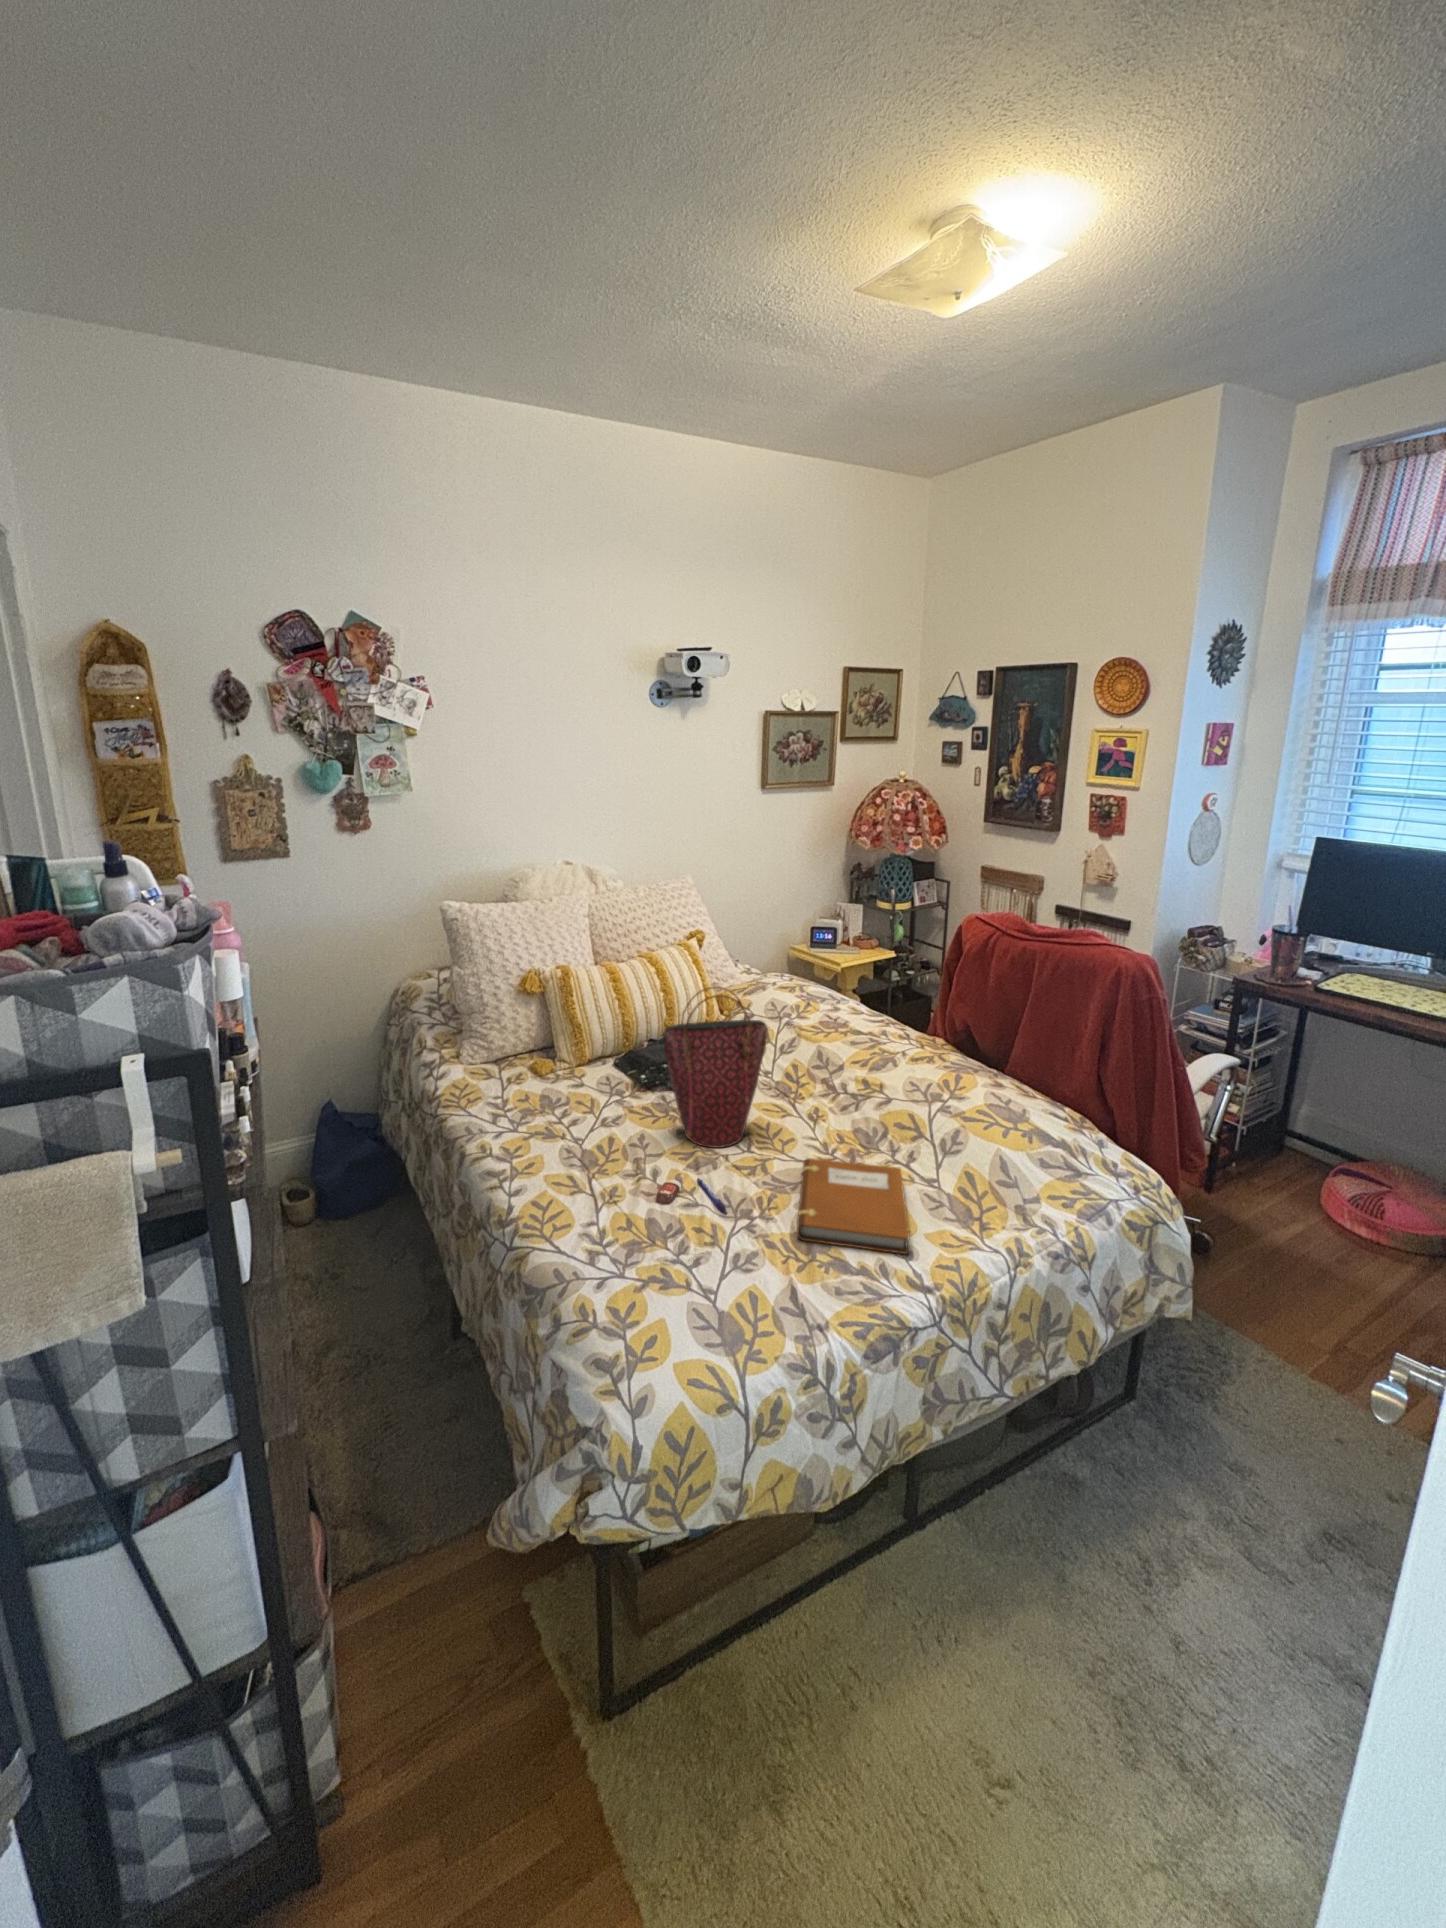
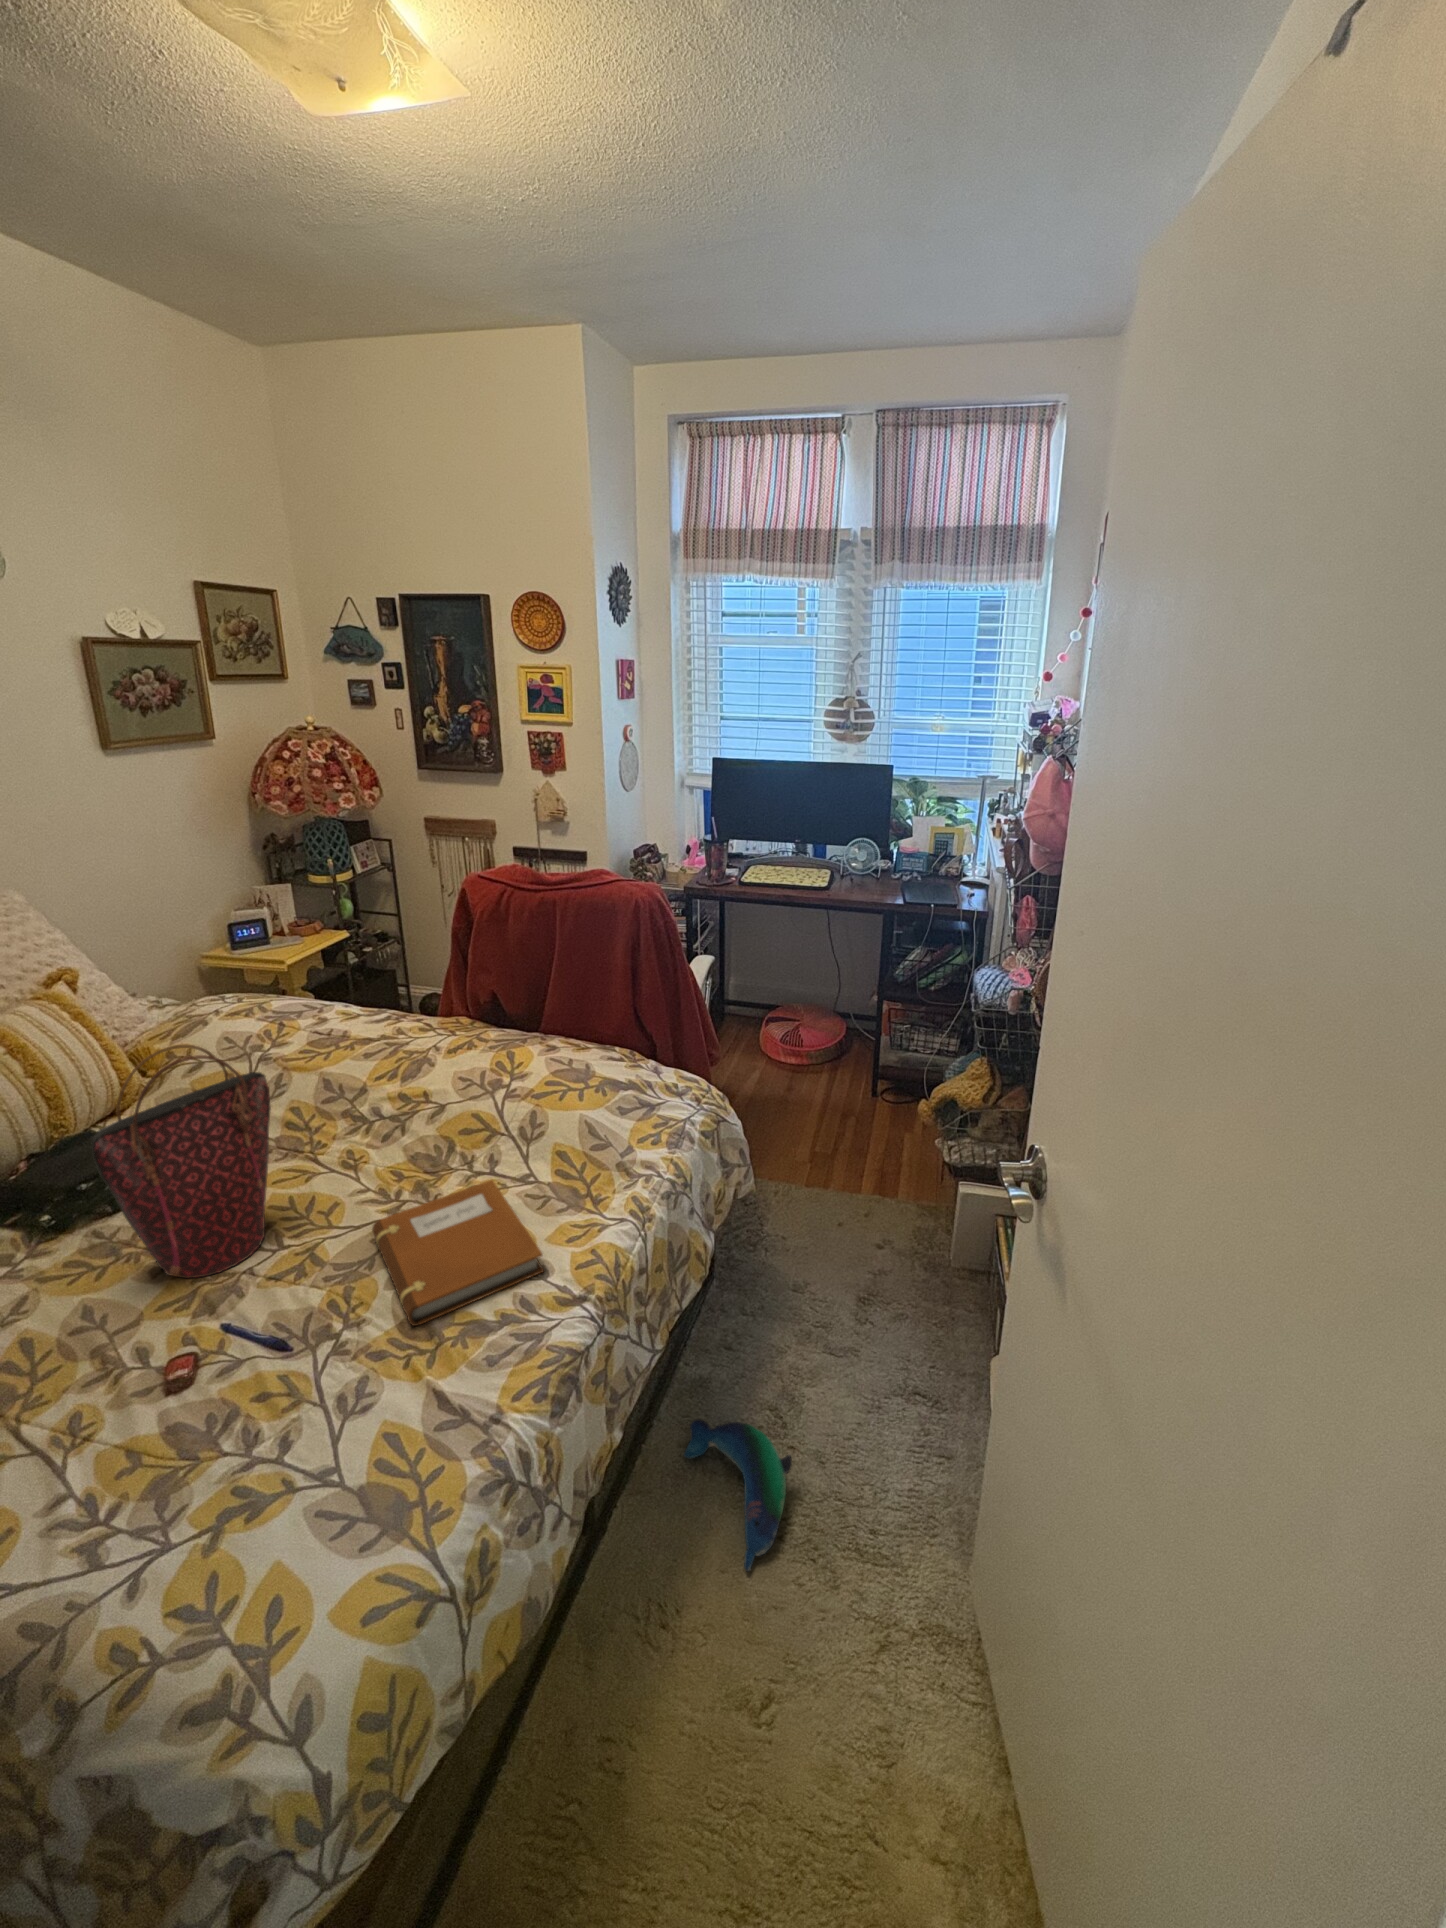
plush toy: none [1024,1505,1138,1675] -> present [684,1419,792,1571]

